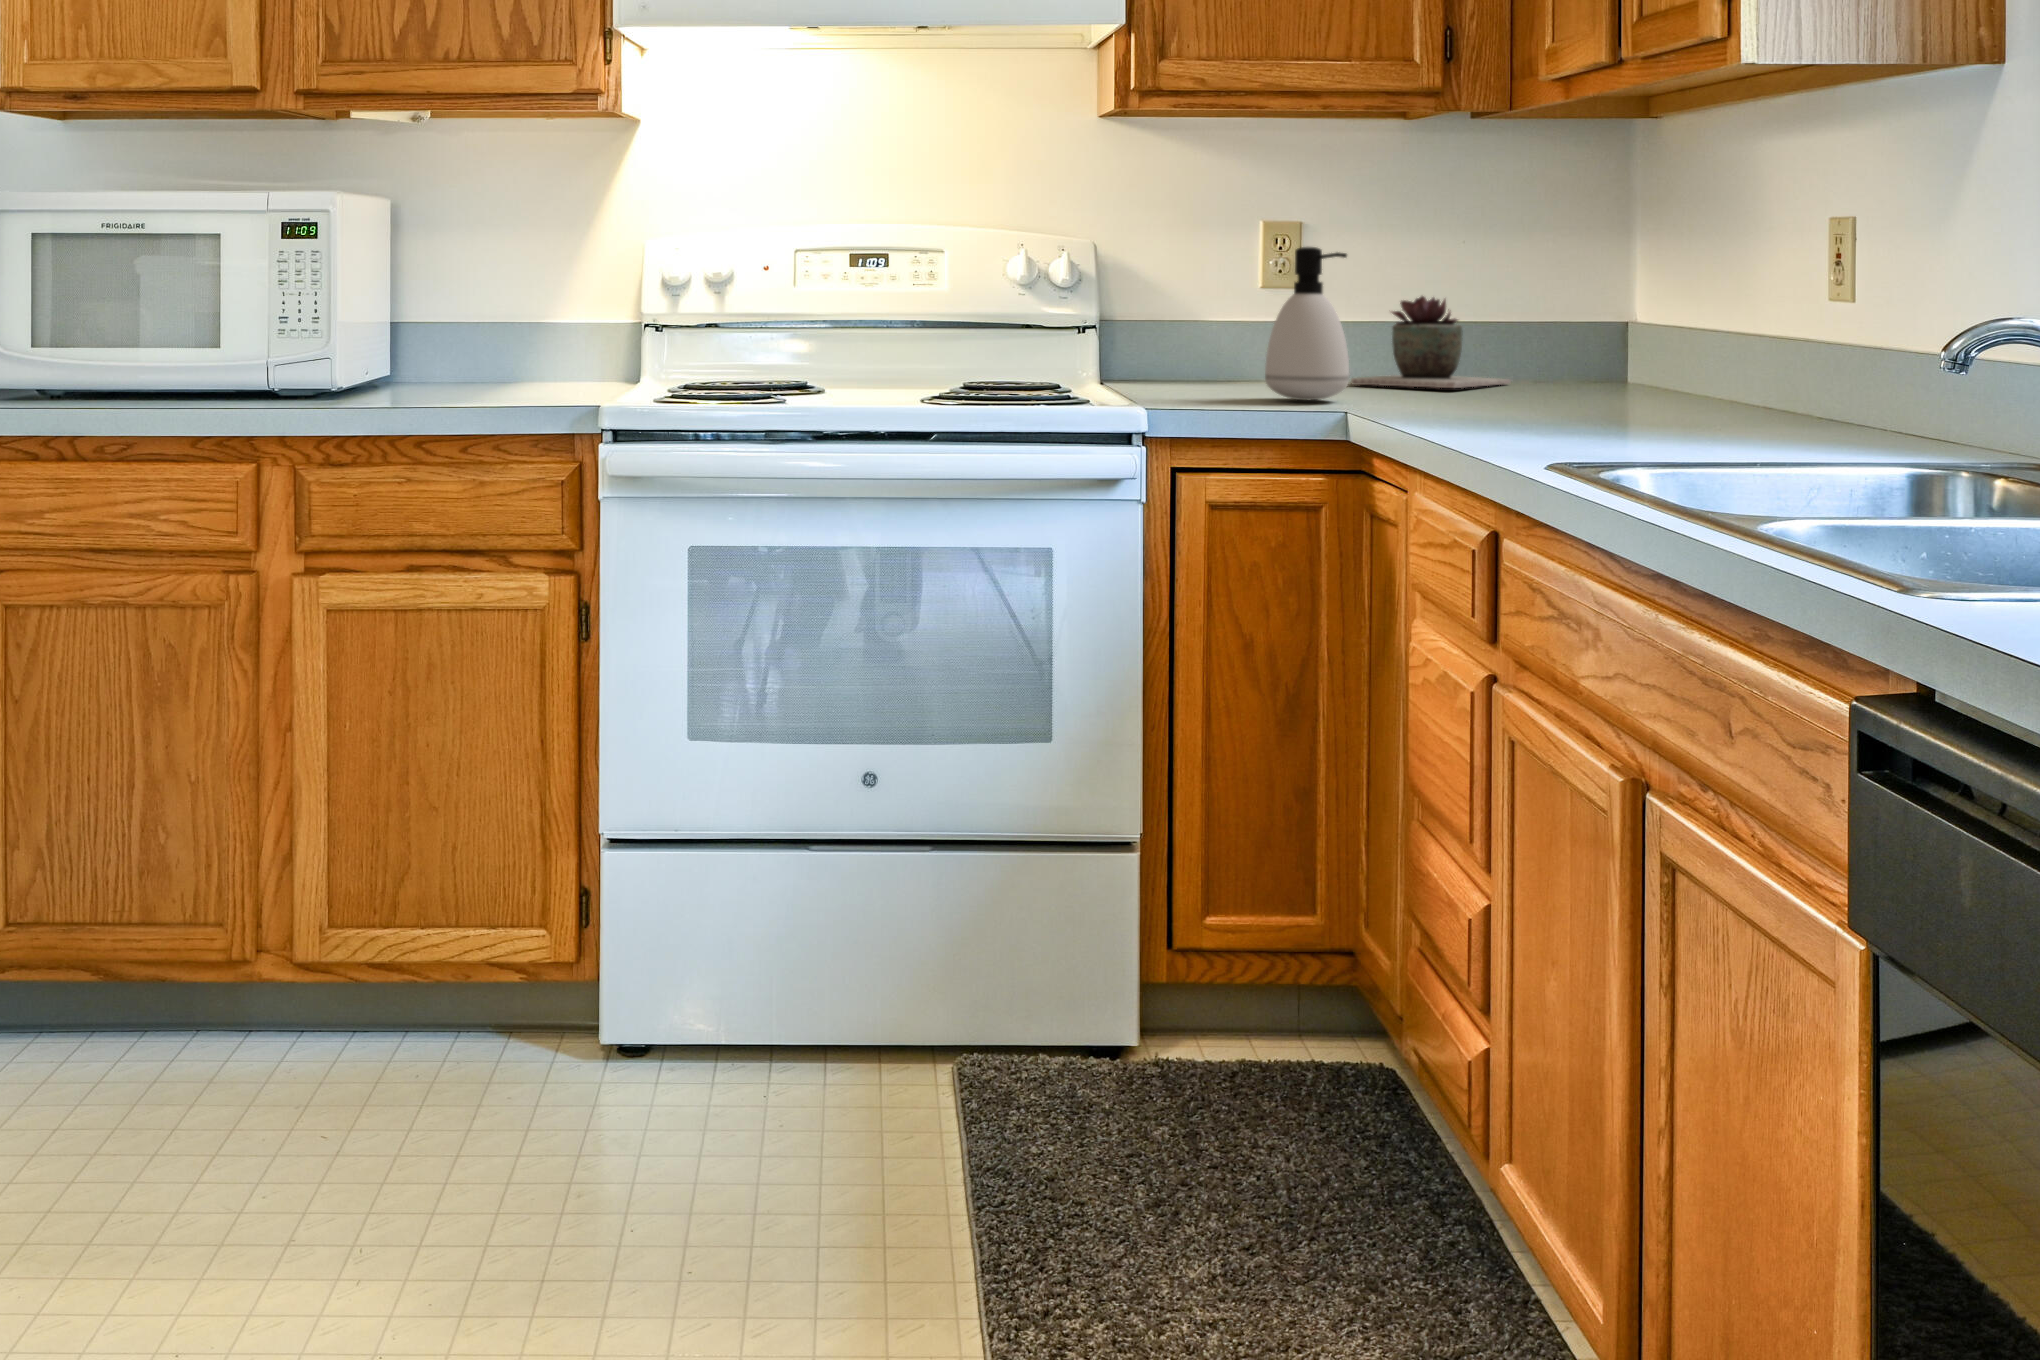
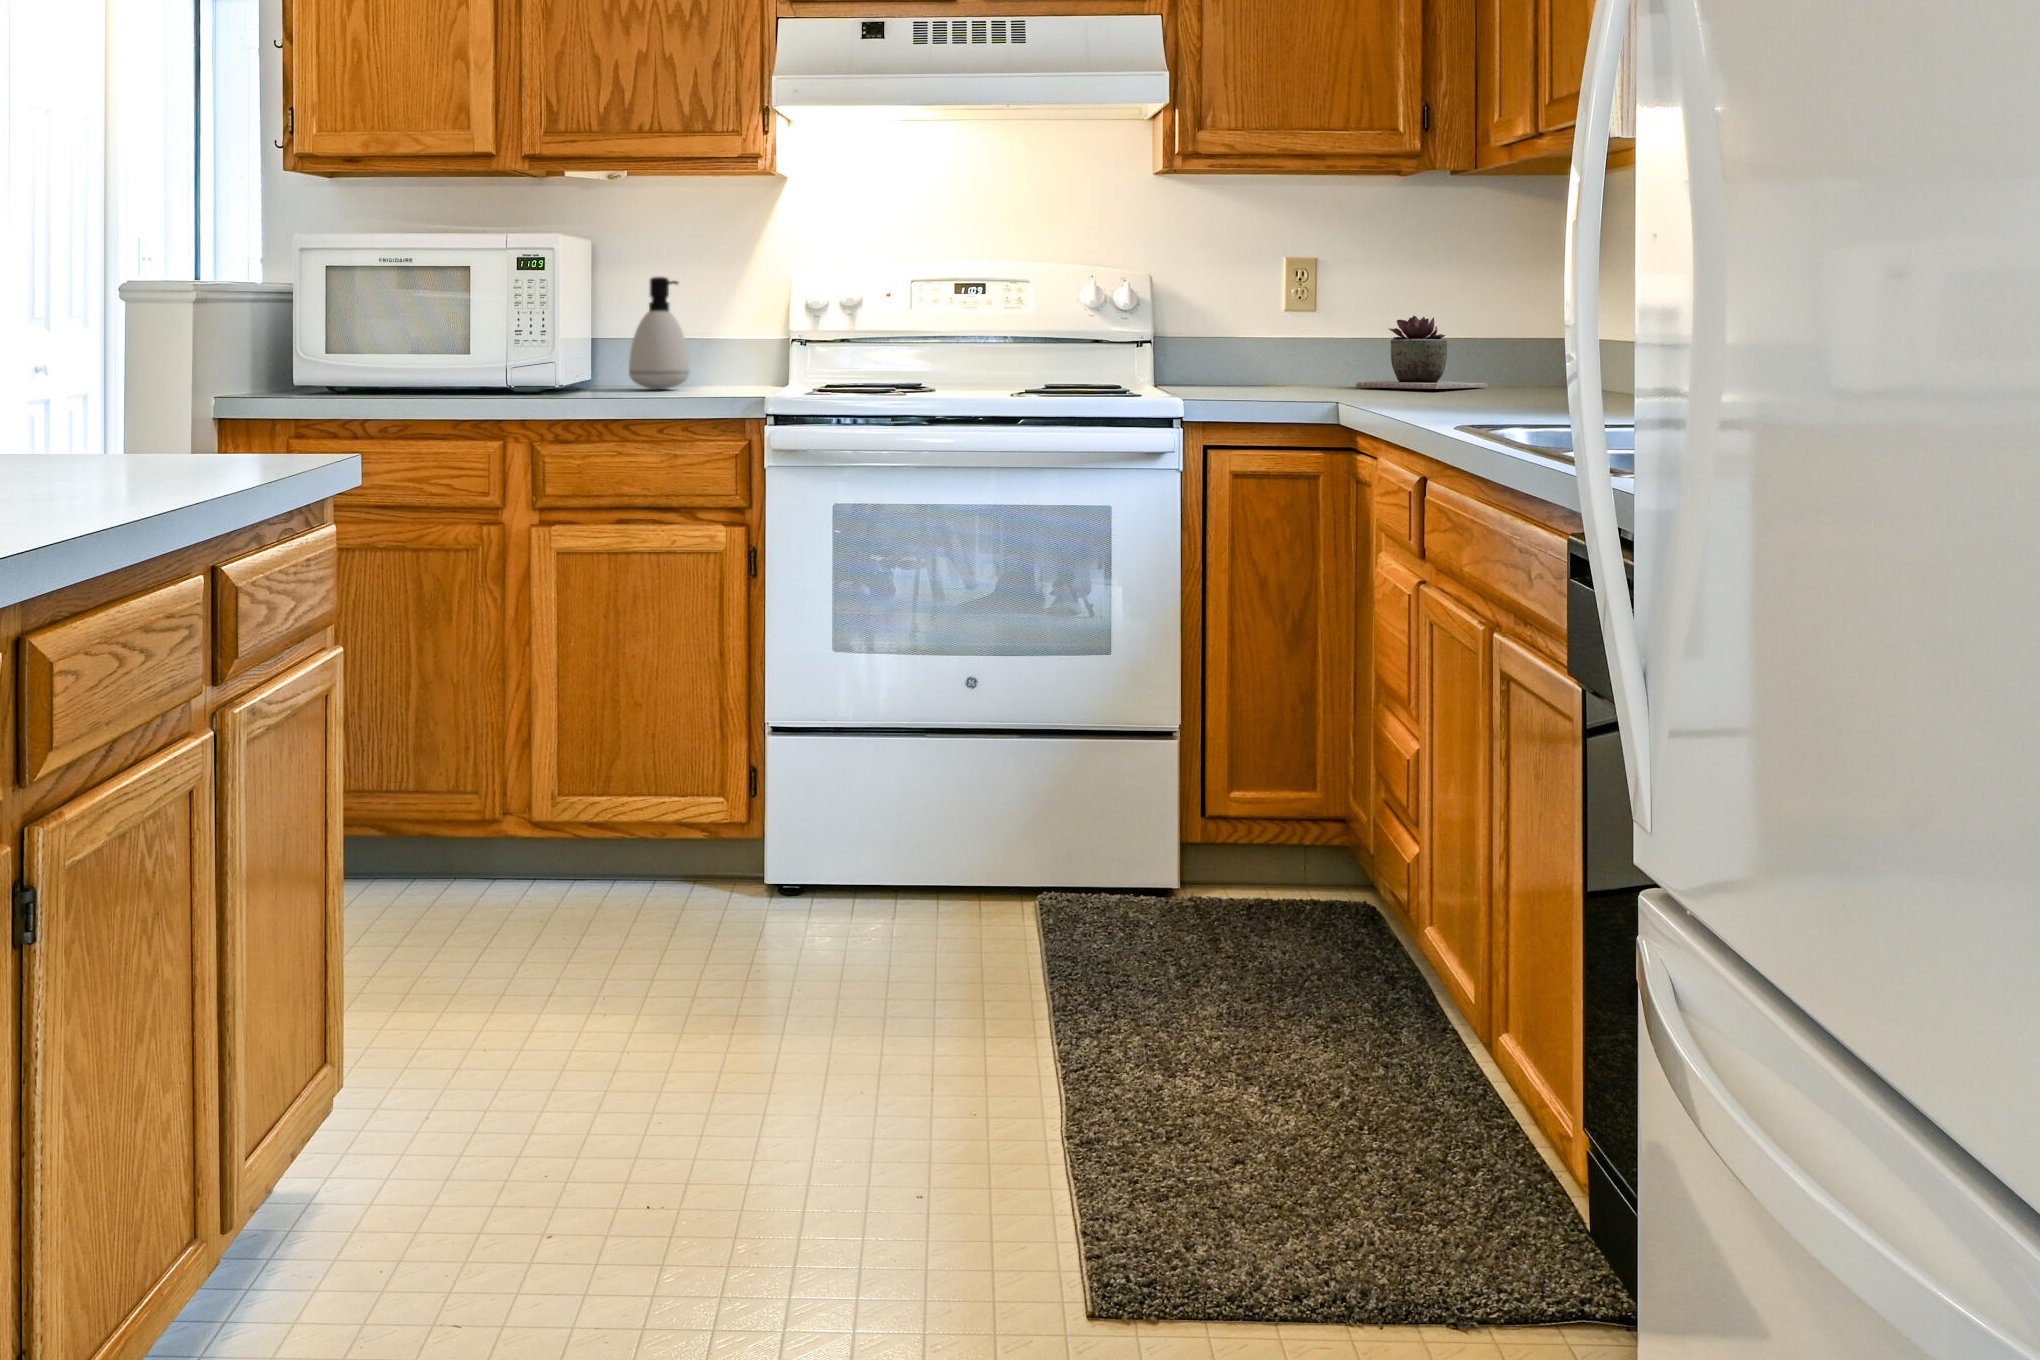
soap dispenser: present [1265,247,1350,400] -> present [629,277,689,389]

